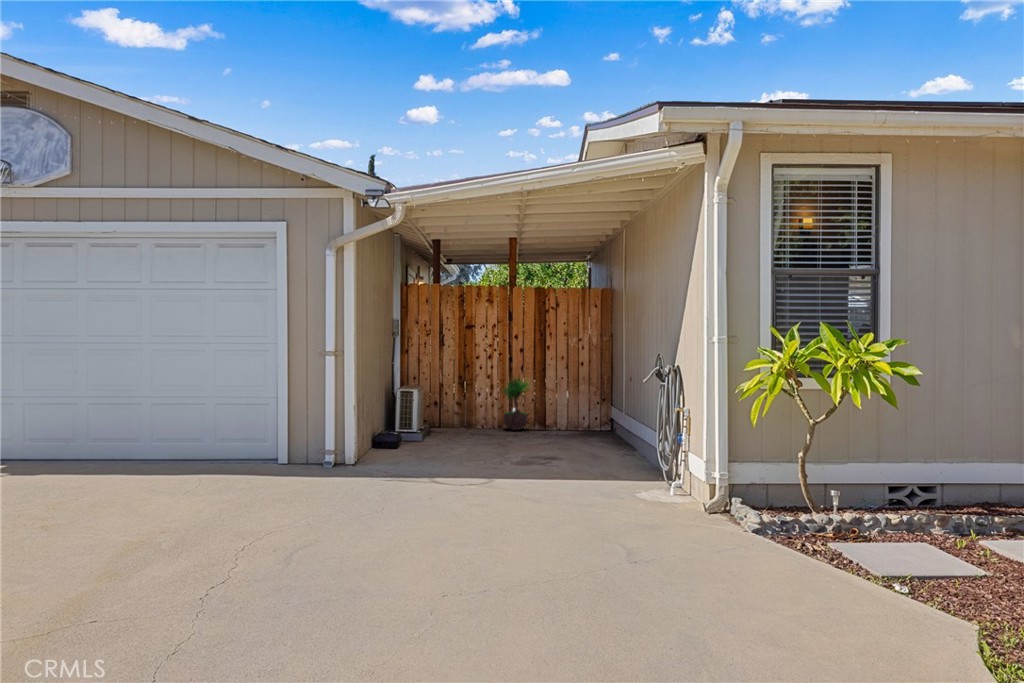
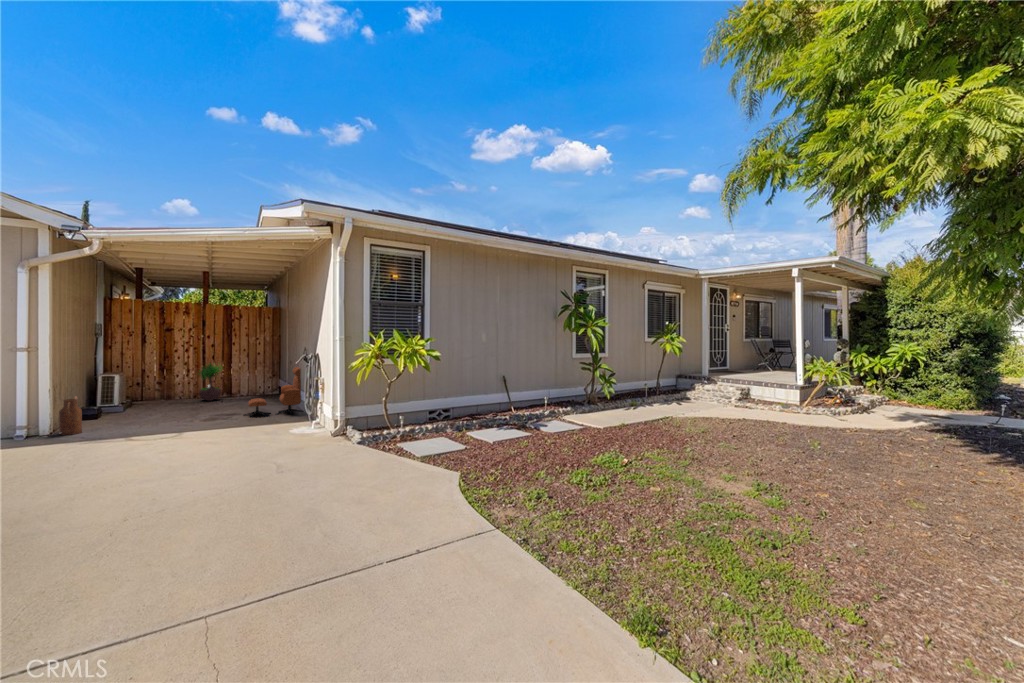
lounge chair: none [559,387,646,464] -> present [245,367,304,417]
watering can: none [362,415,383,464] -> present [59,396,82,435]

